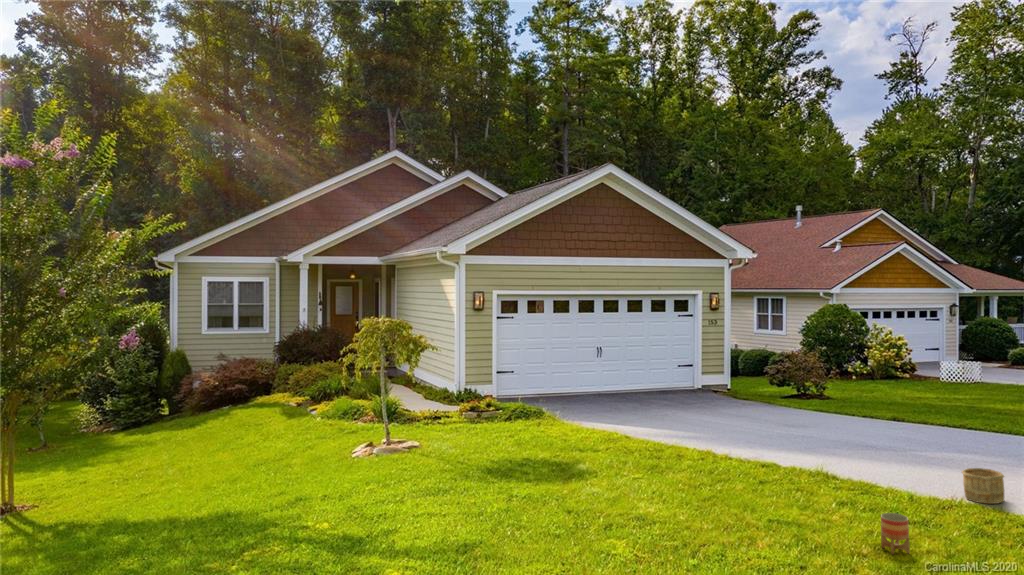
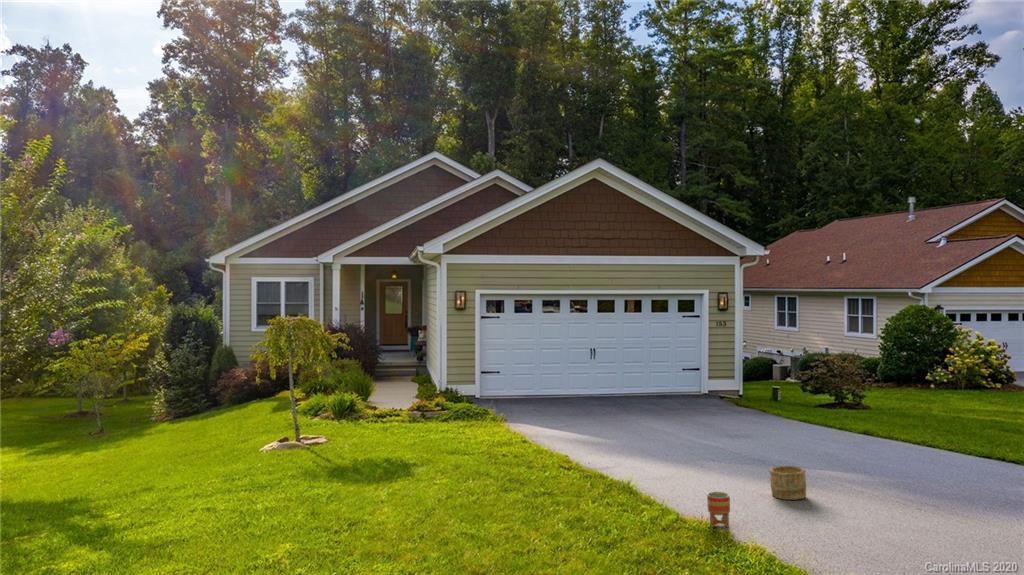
planter: present [881,513,910,554] -> present [707,492,730,528]

